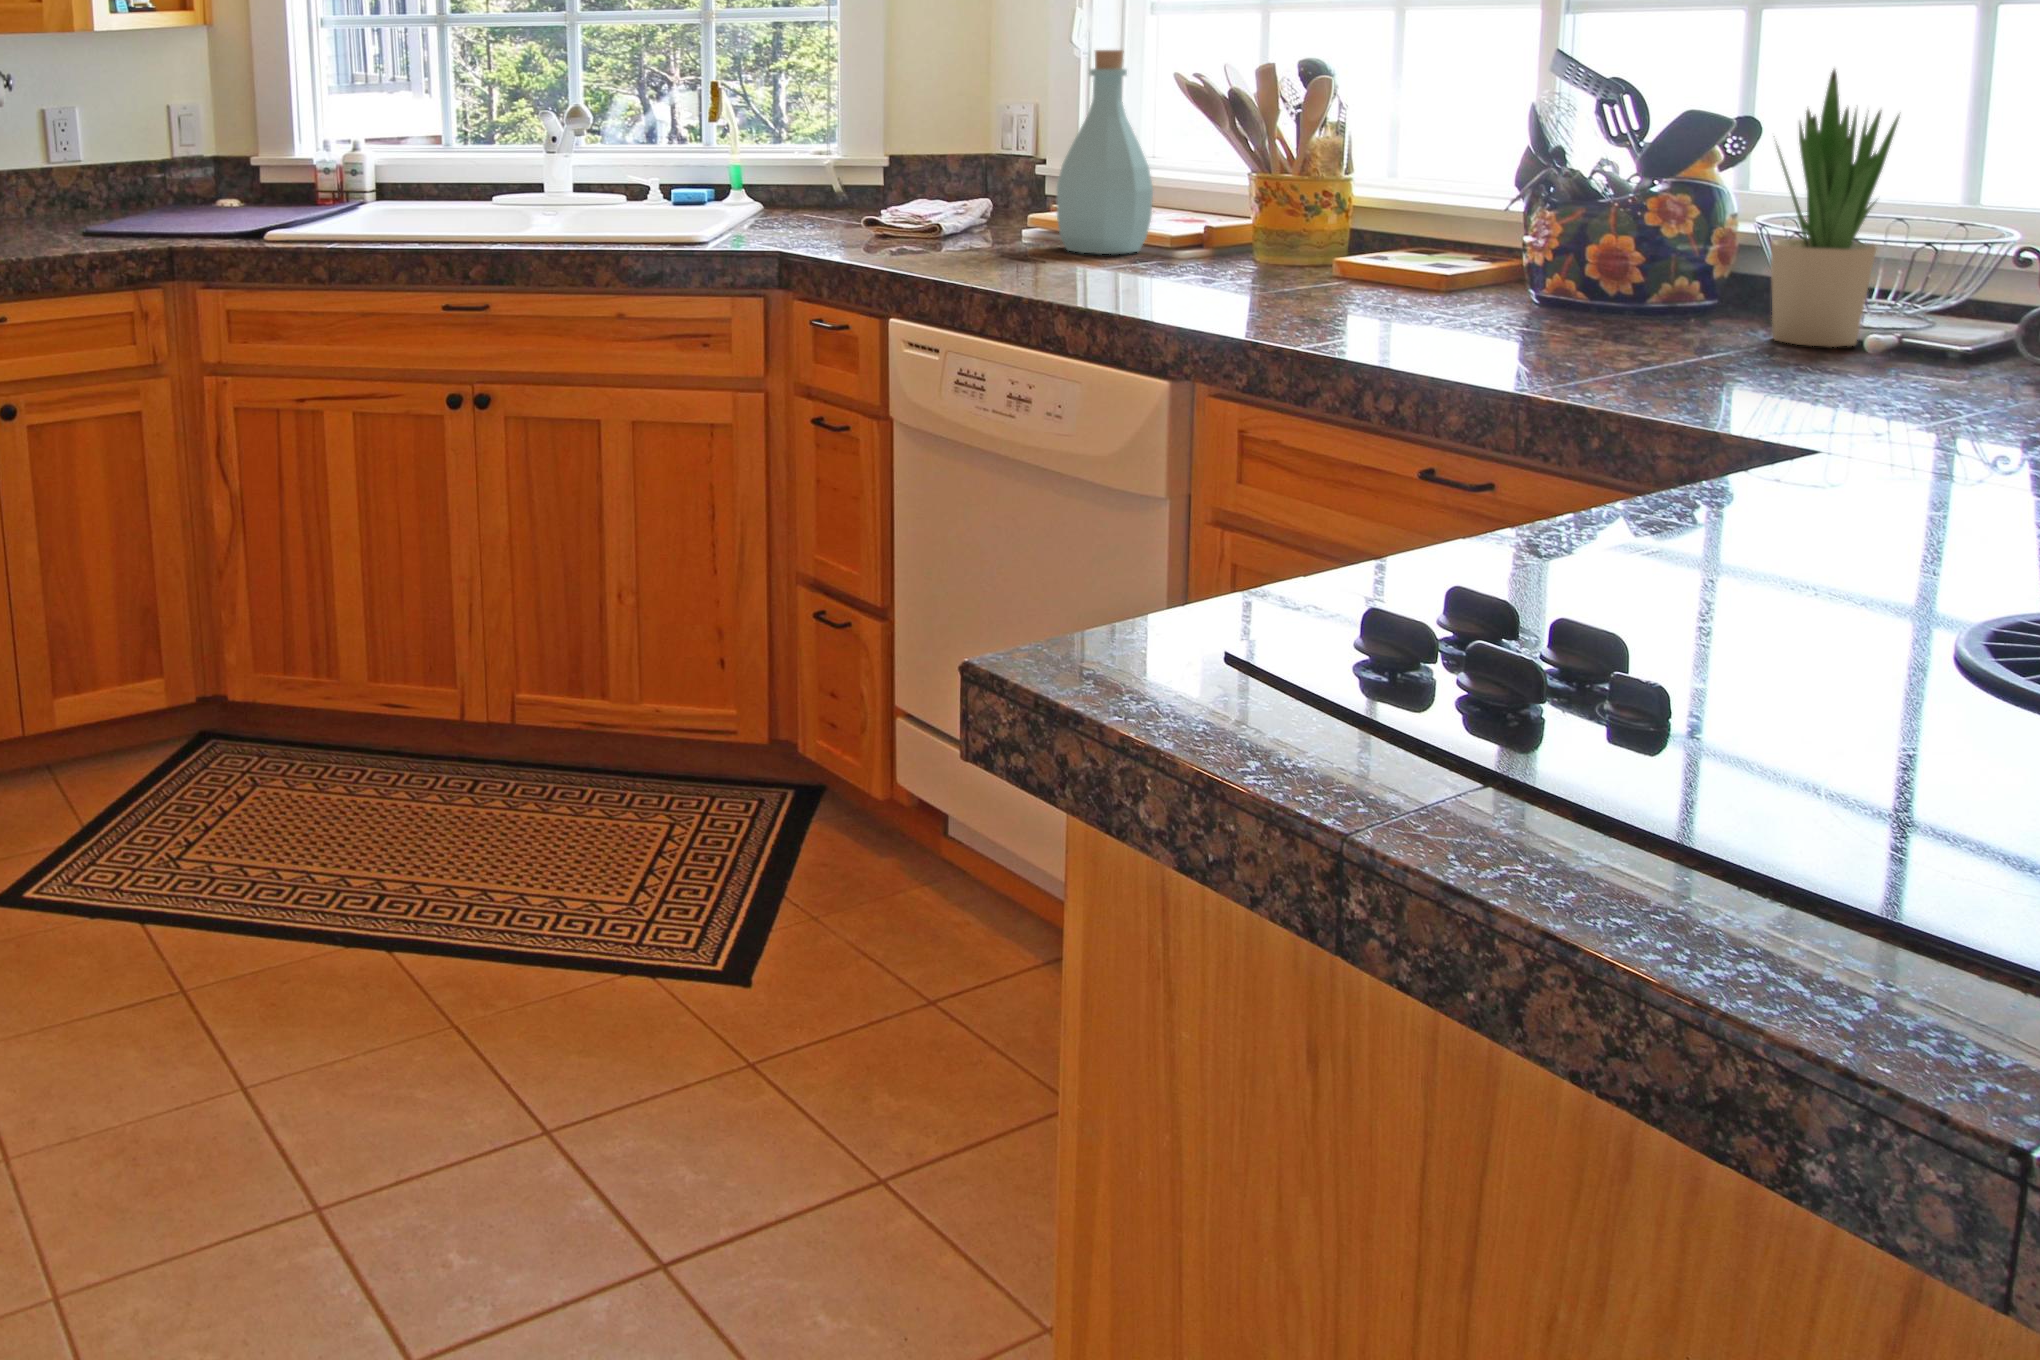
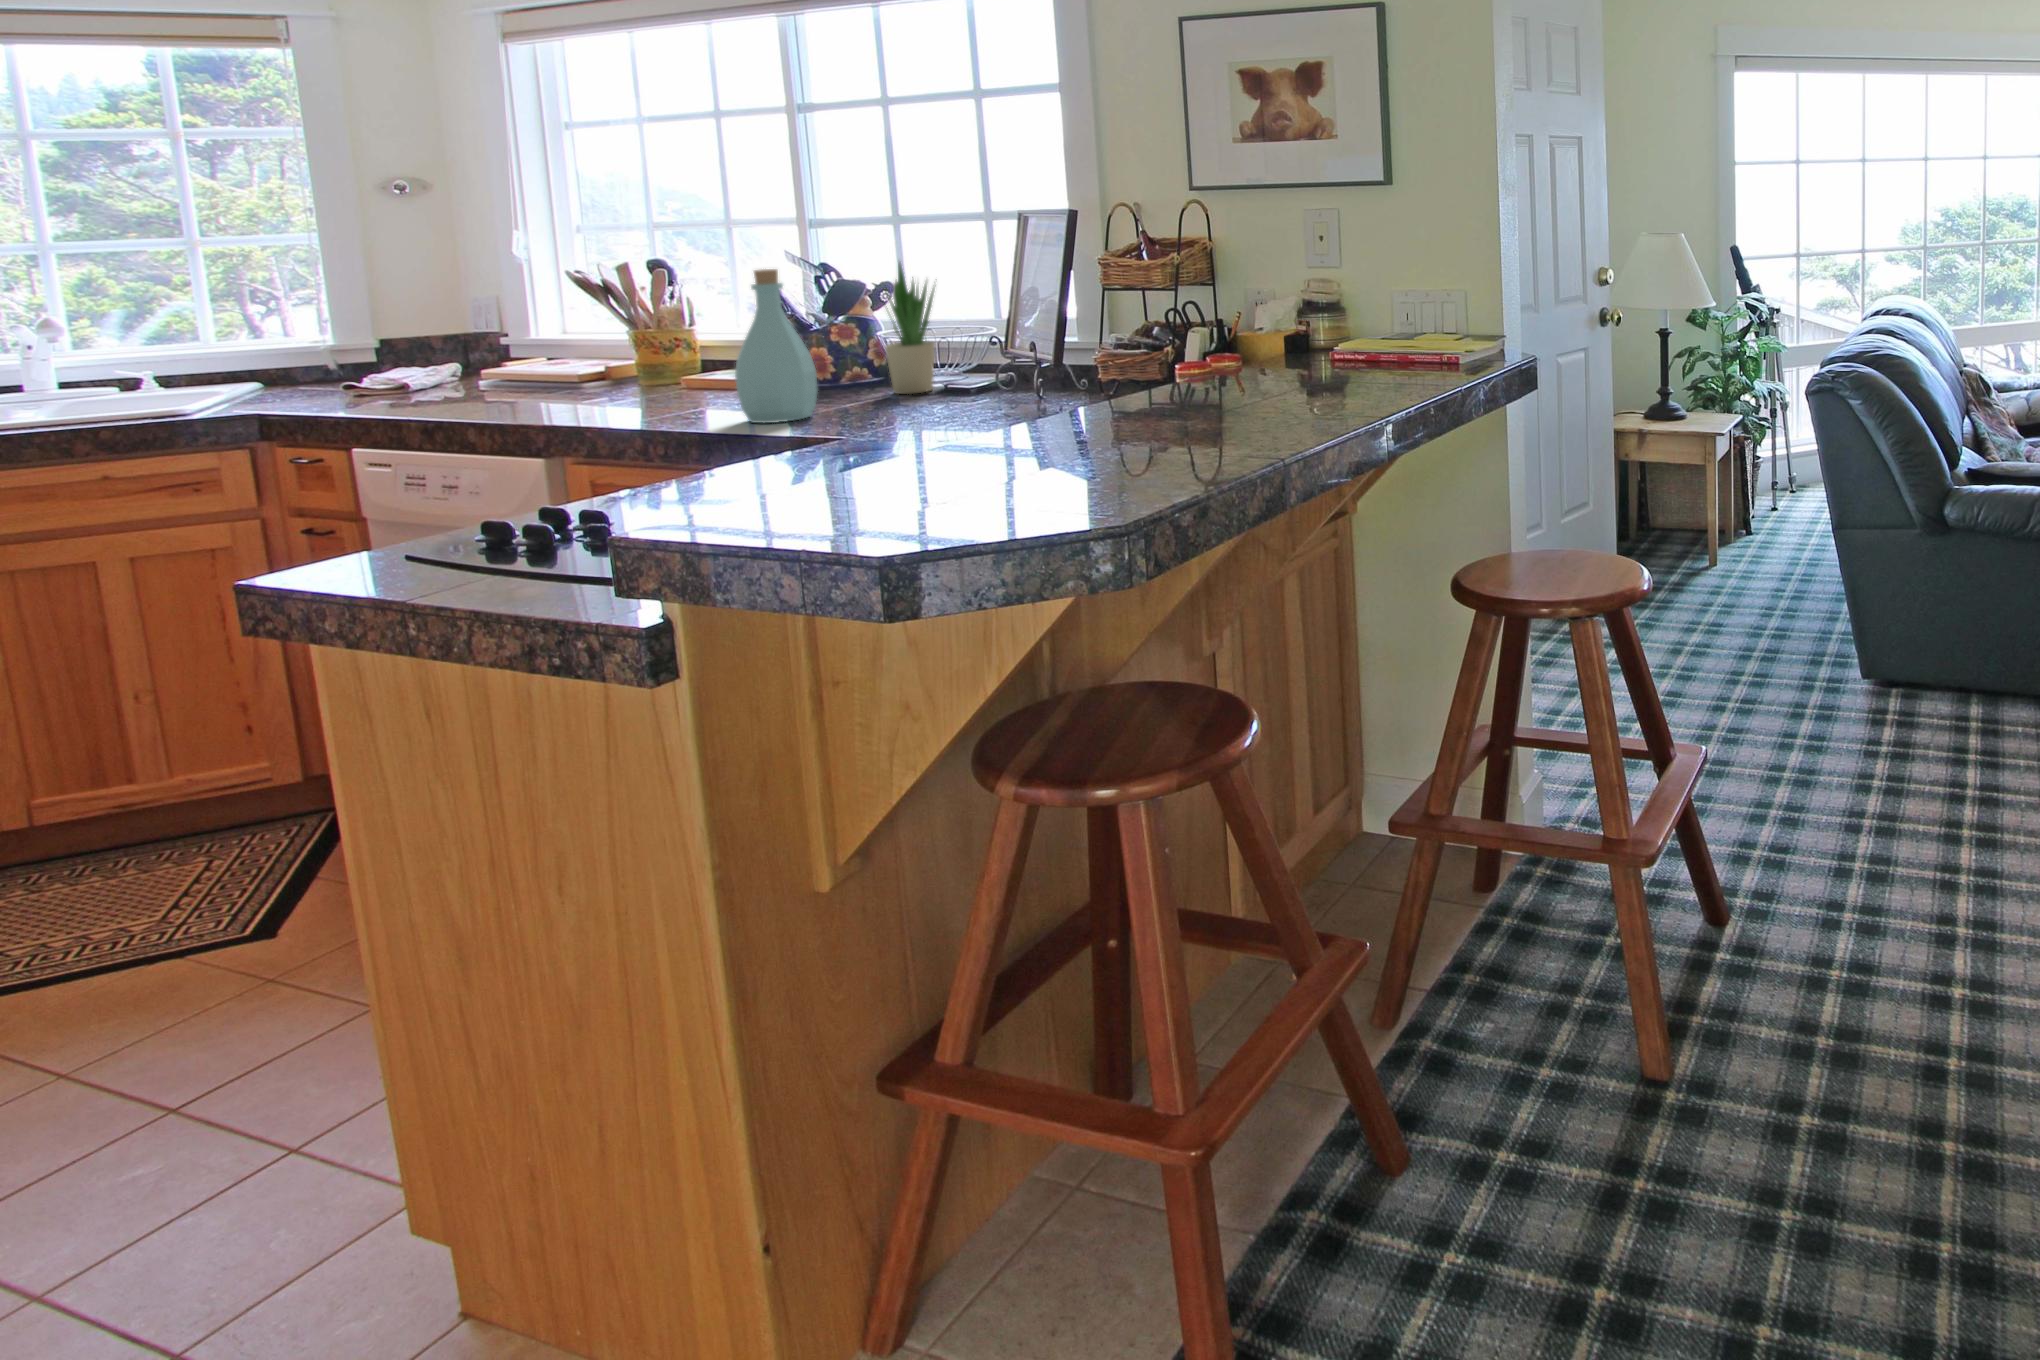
bottle: present [1057,50,1153,254] -> present [735,269,817,423]

